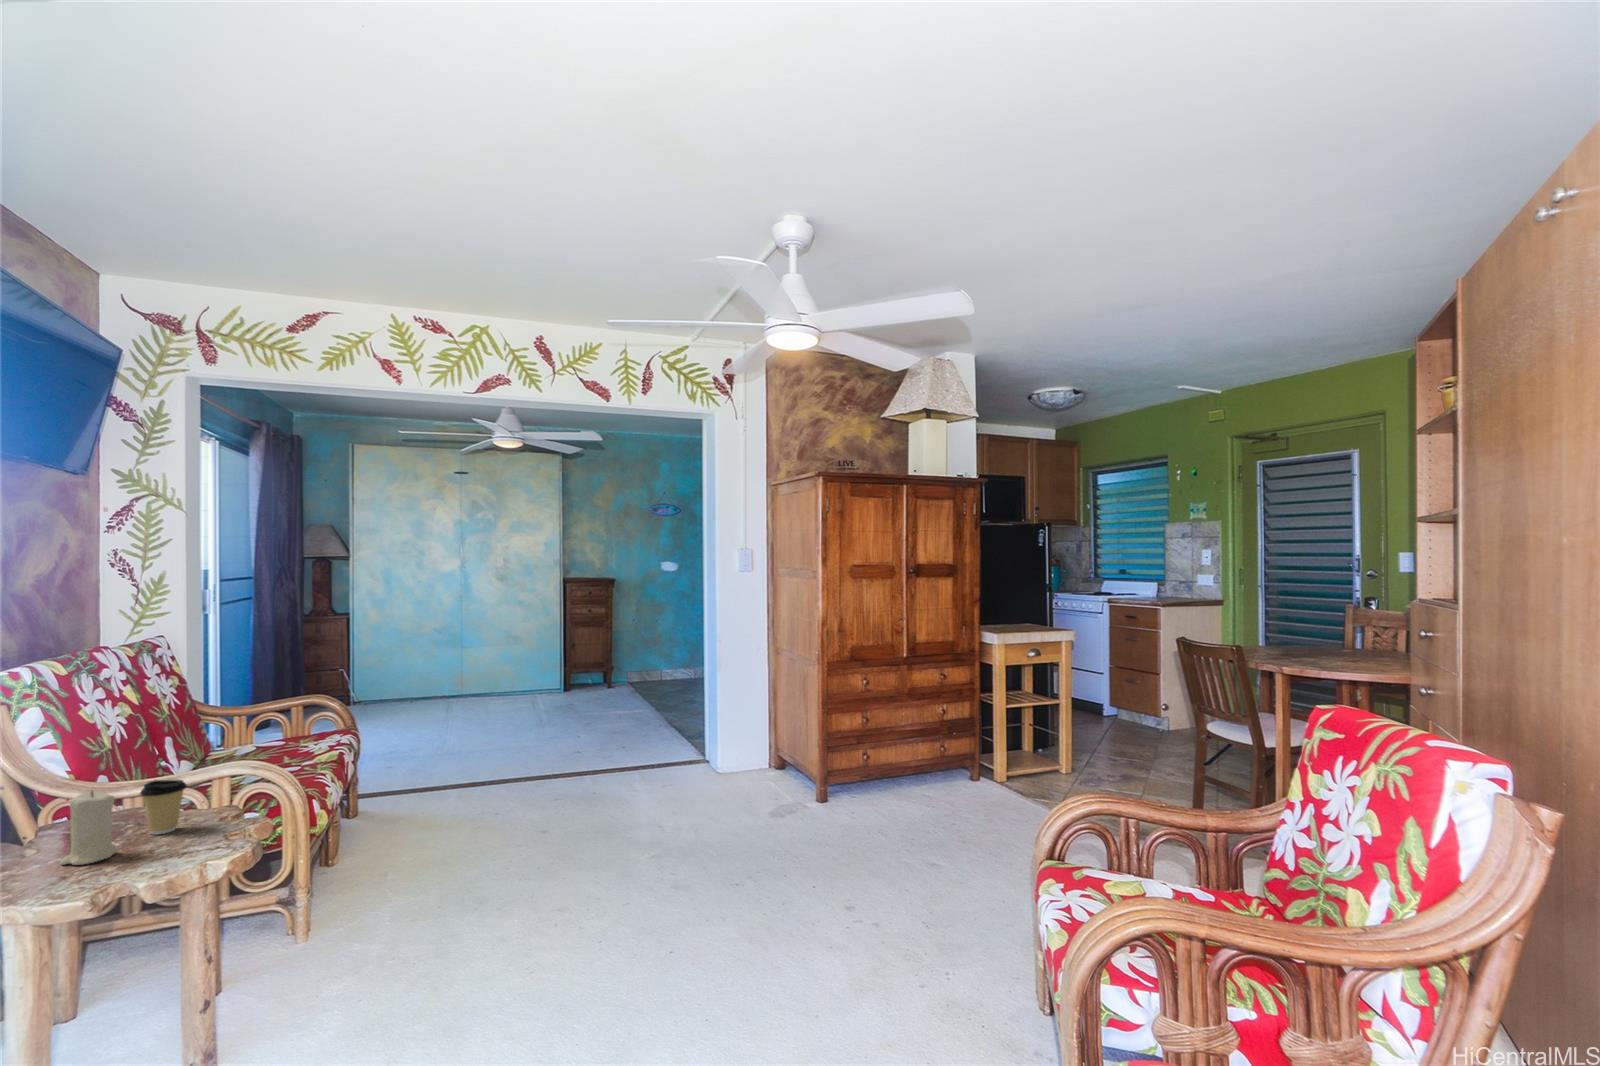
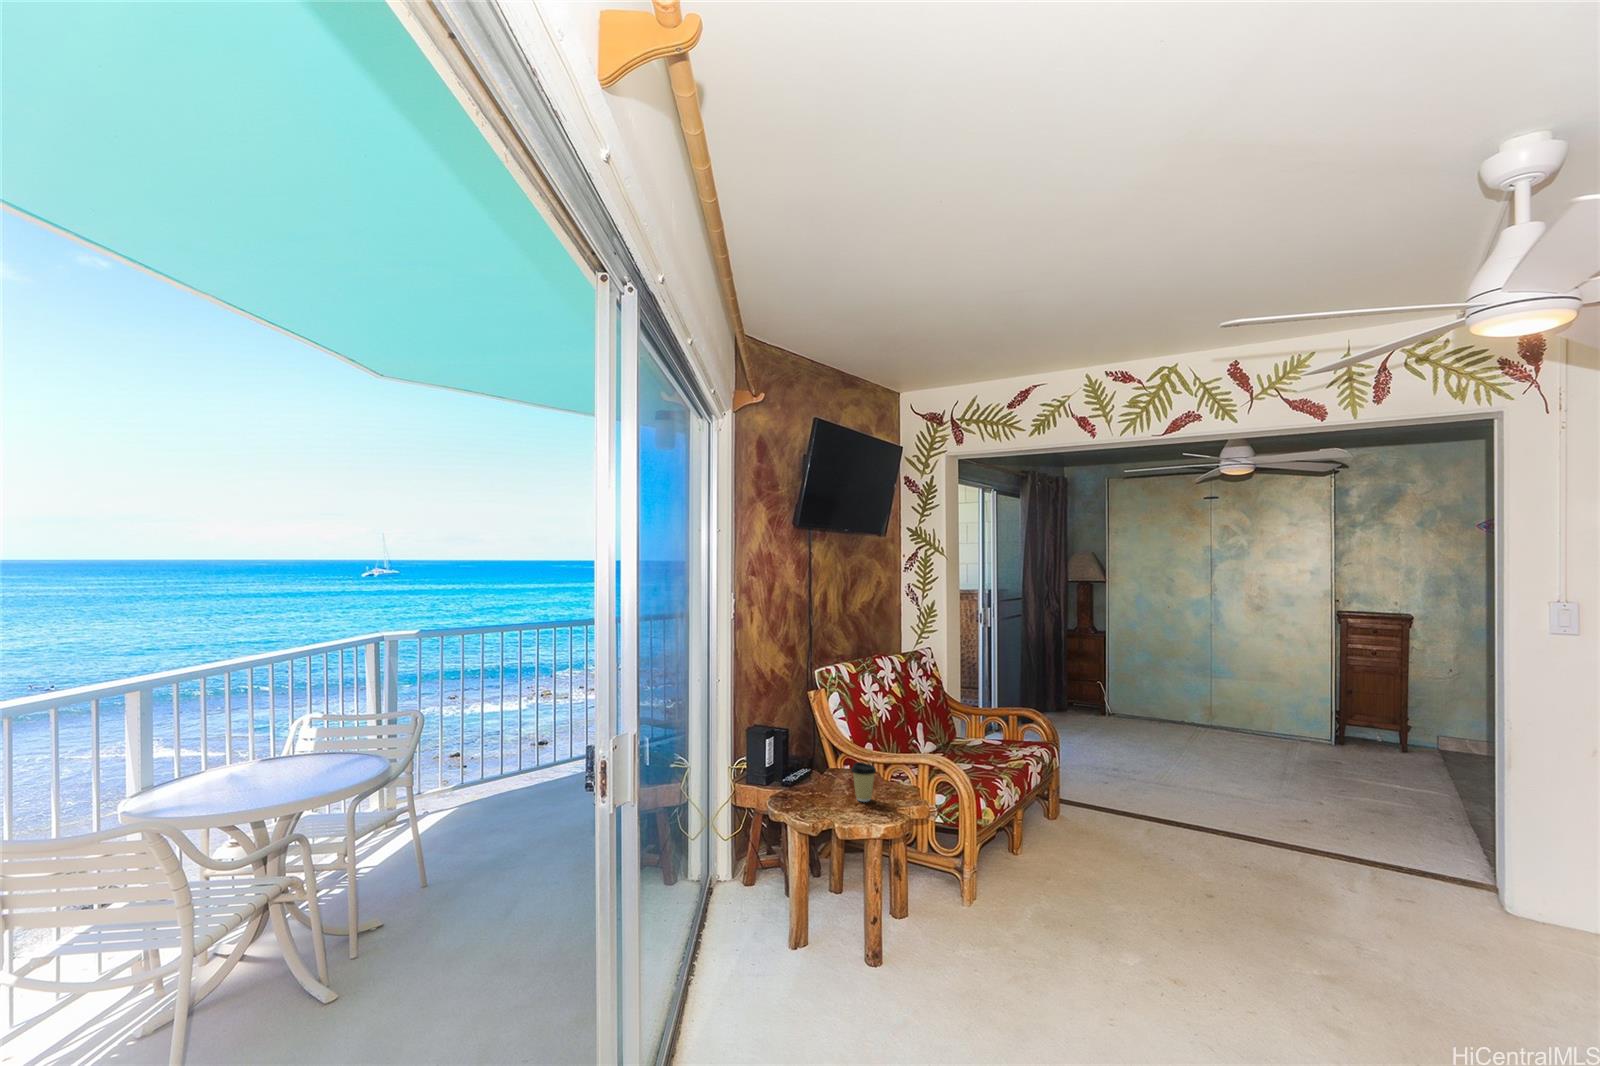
candle: present [60,791,119,865] -> none [806,761,834,810]

